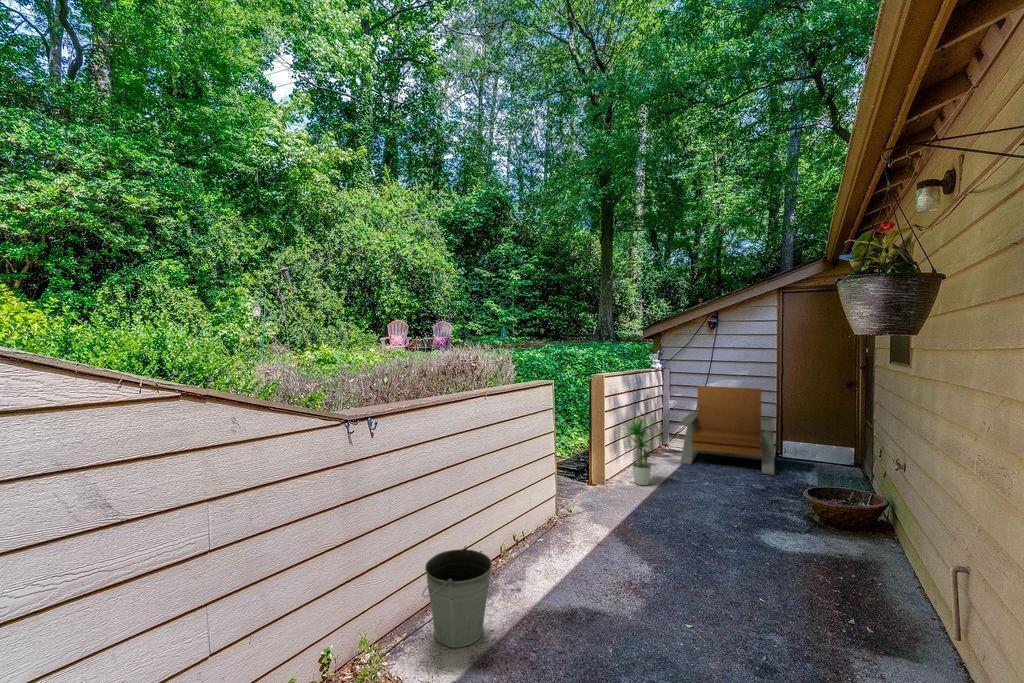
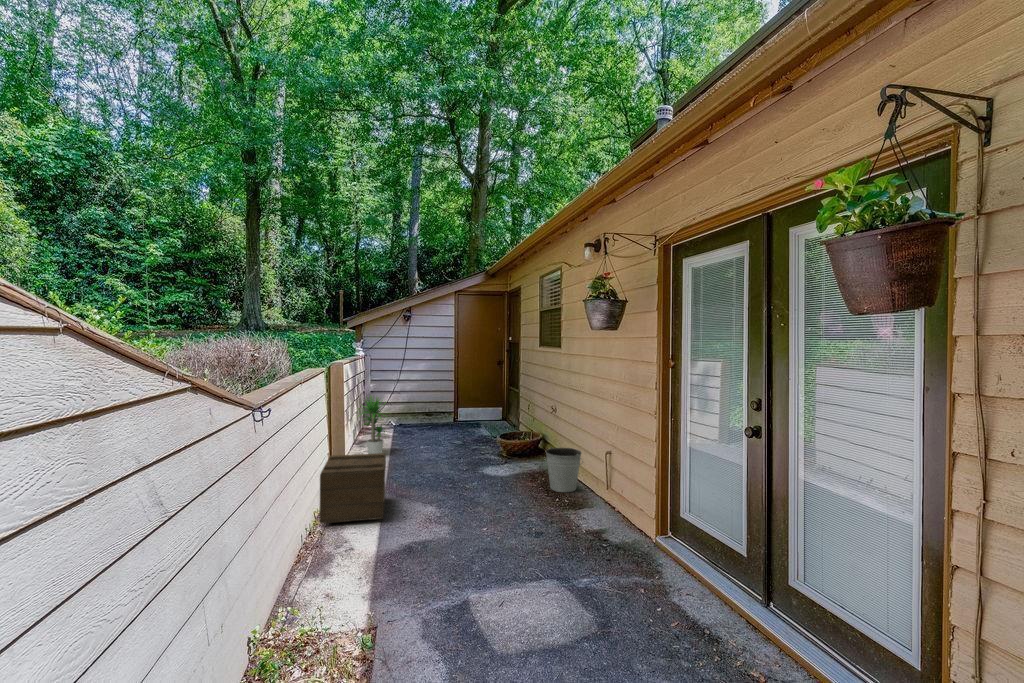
lounge chair: present [681,386,774,475] -> none [389,369,462,437]
wooden crate: none [518,477,605,564] -> present [319,453,386,523]
bucket: present [422,546,492,647] -> present [546,447,583,492]

